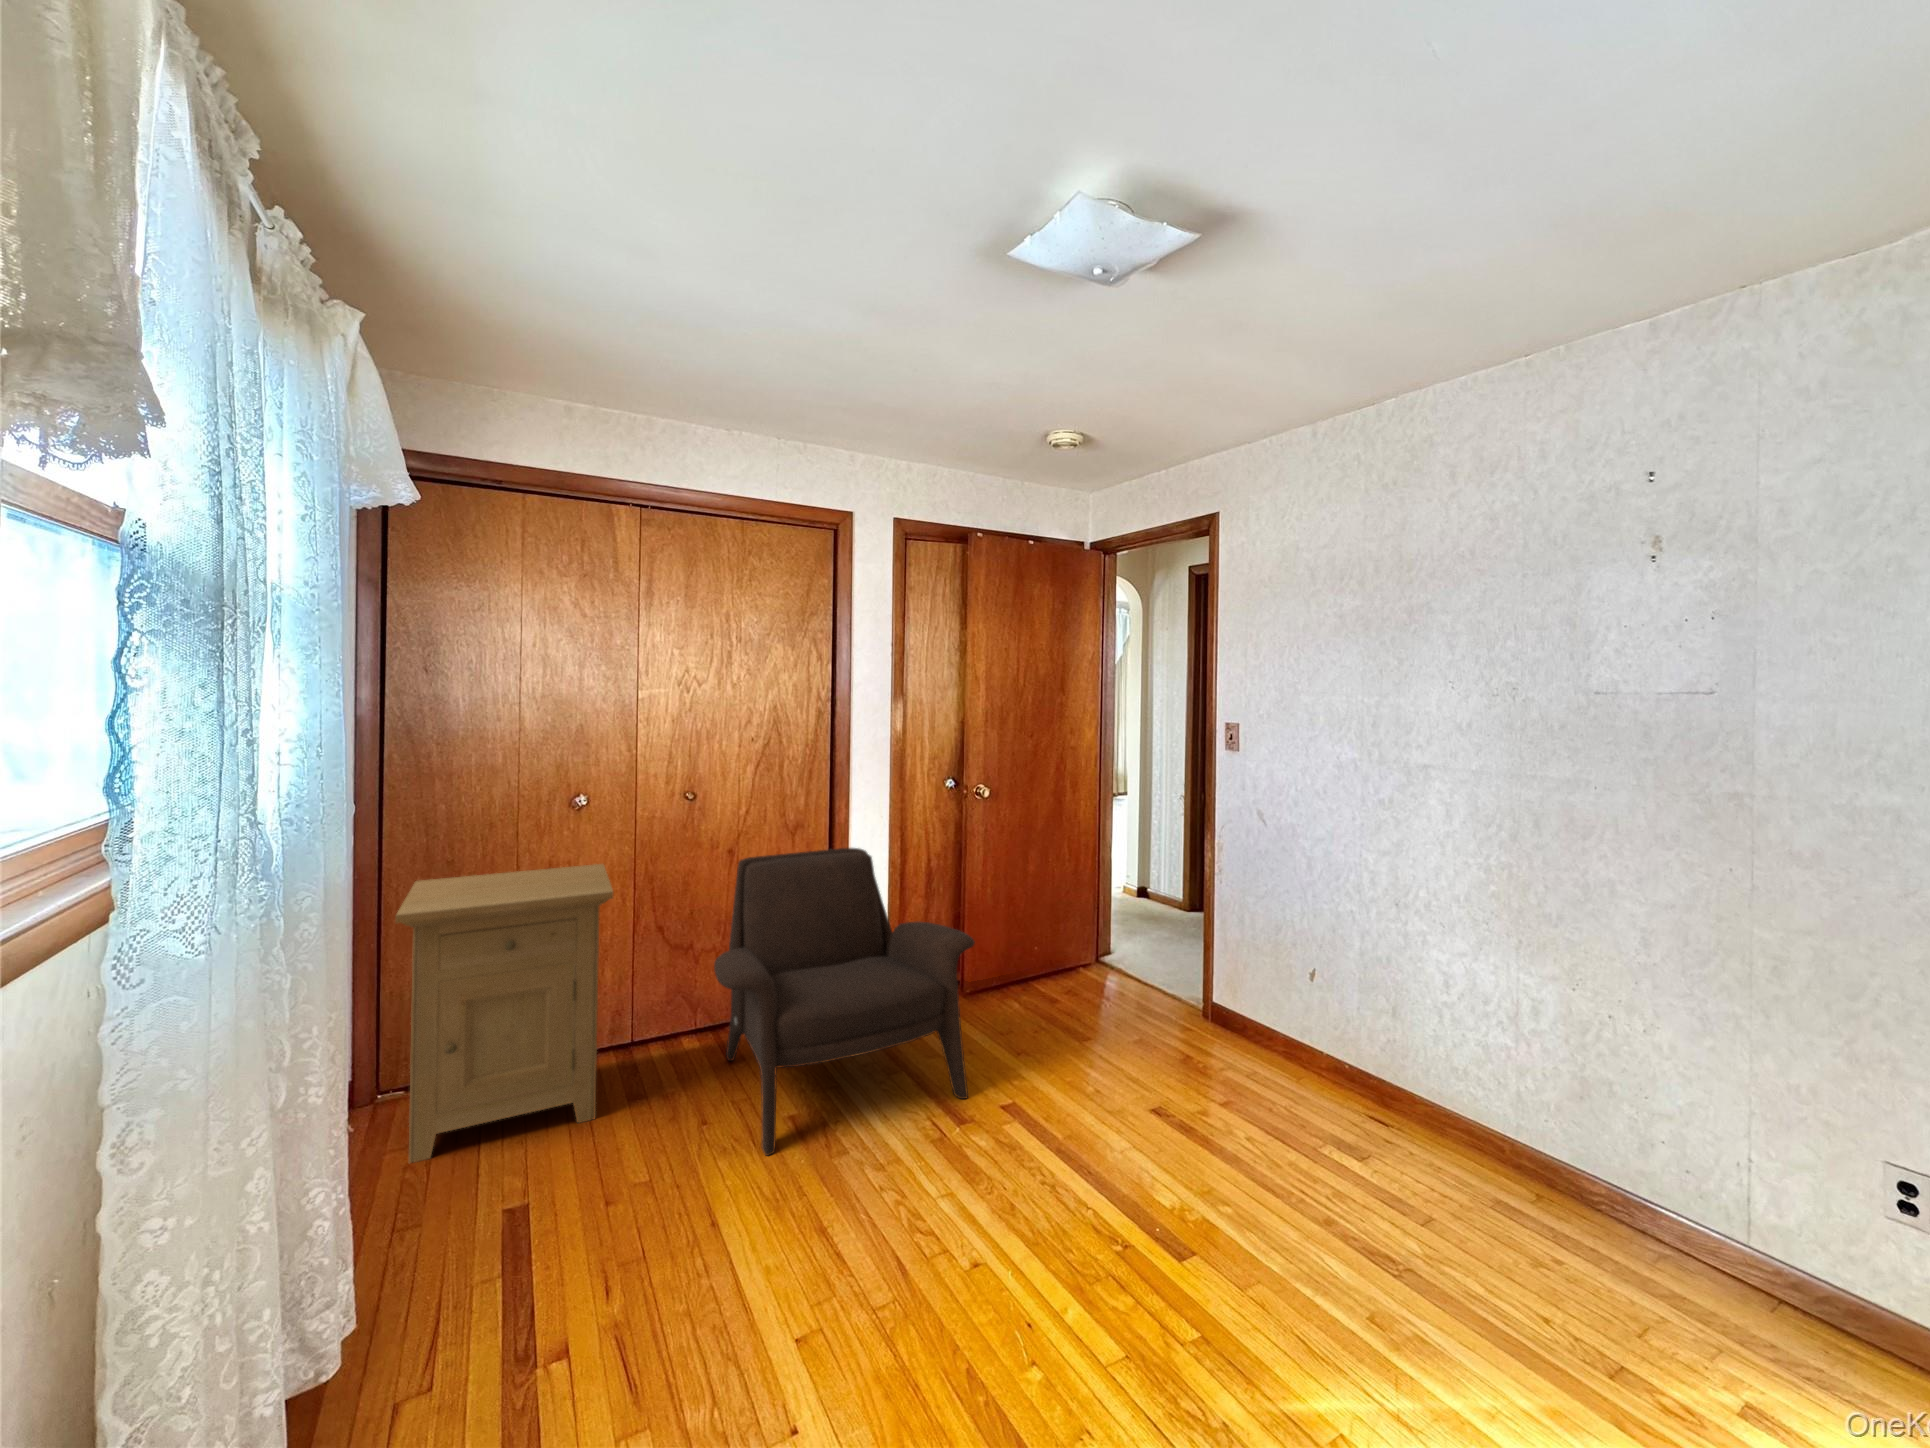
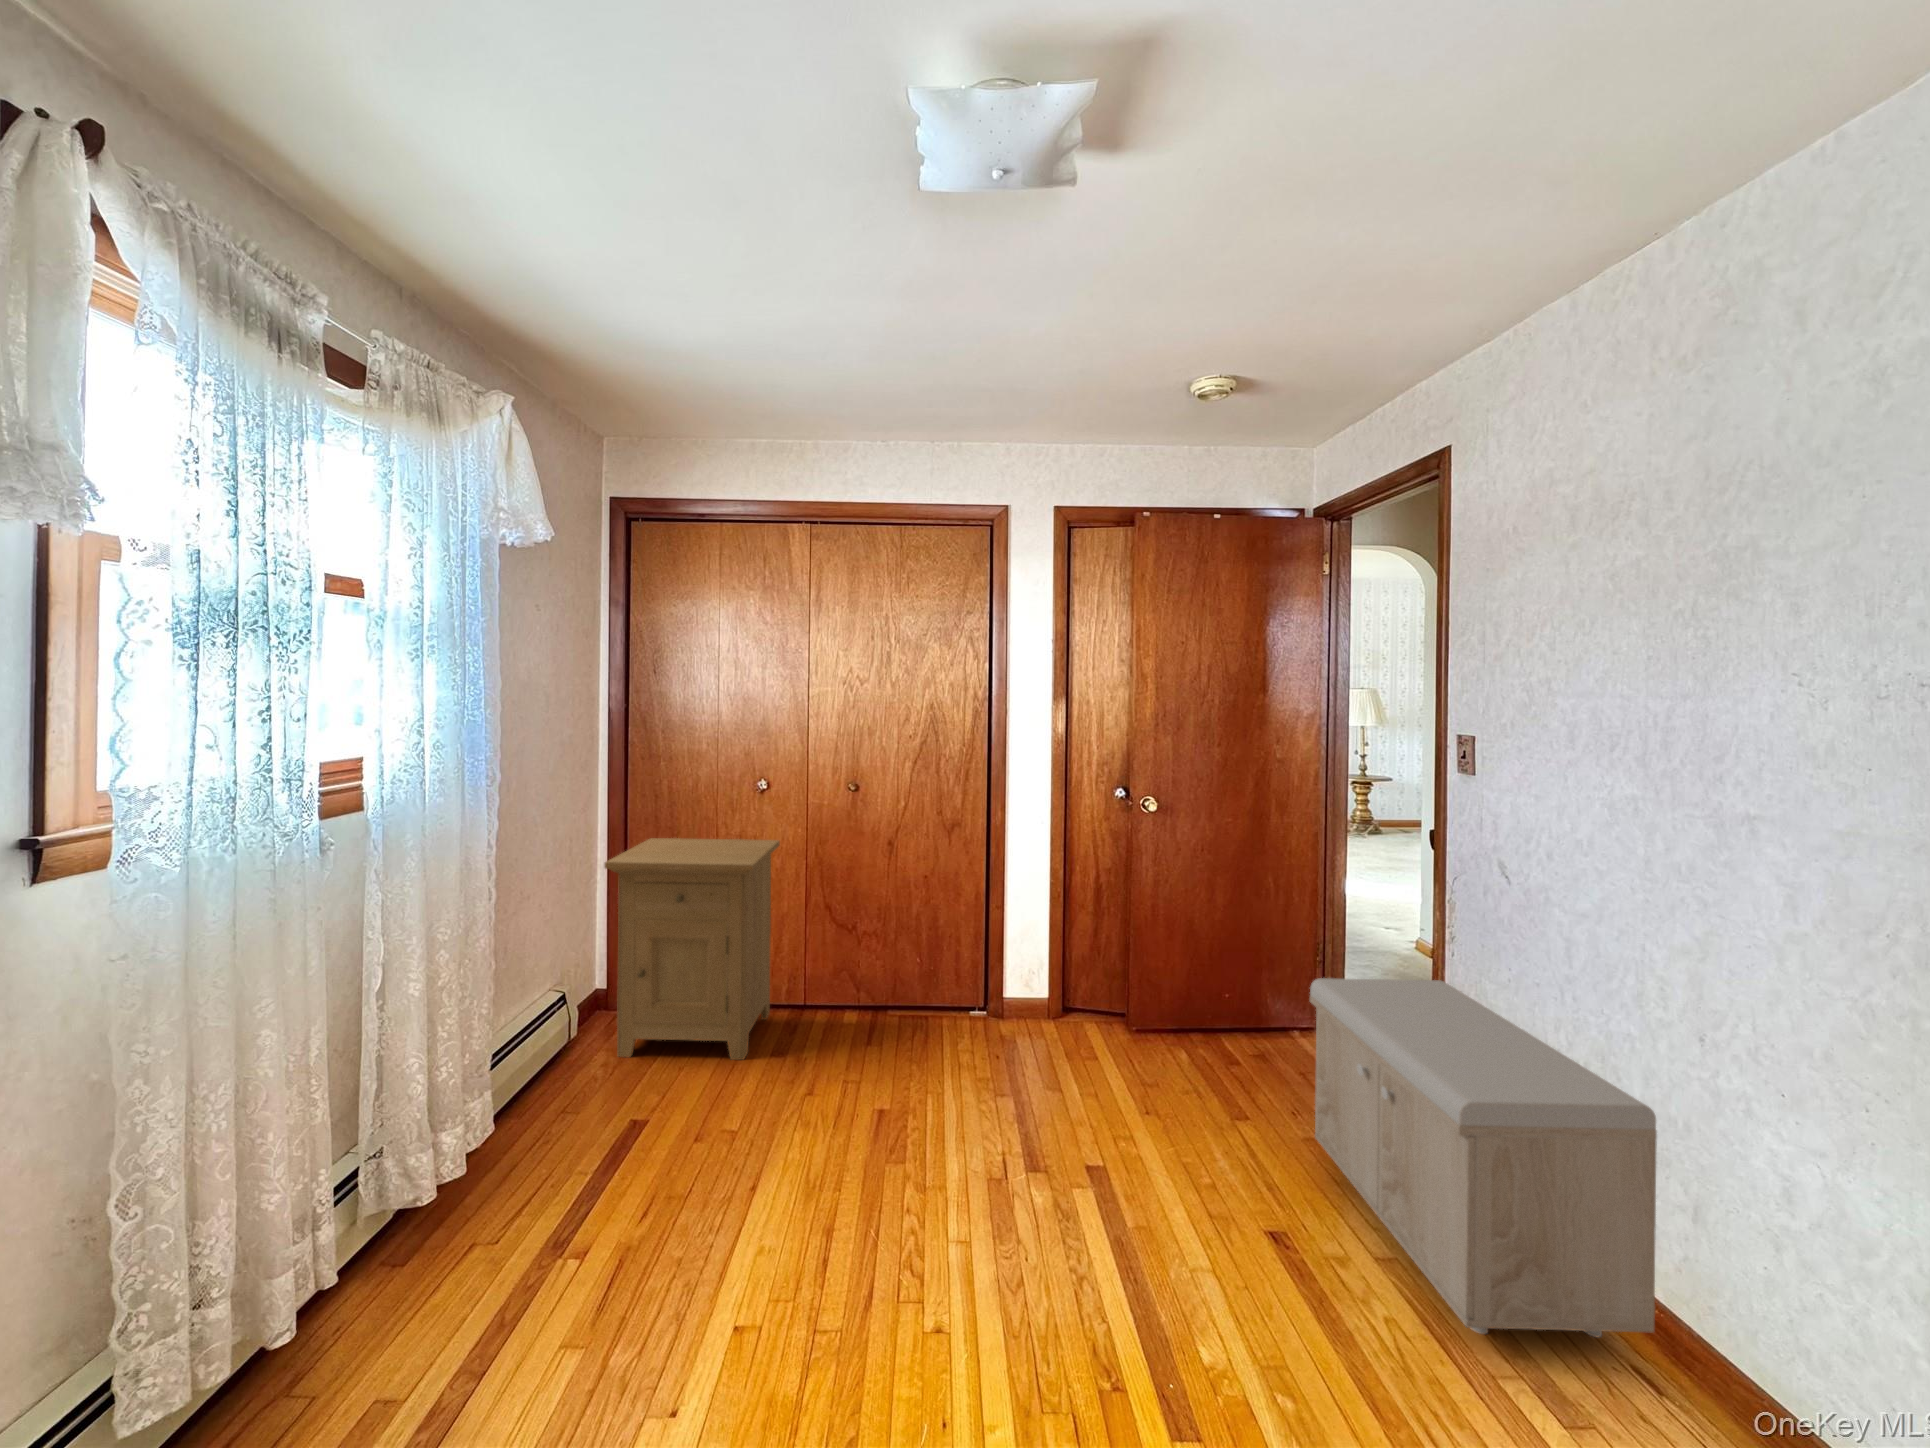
armchair: present [714,848,975,1156] -> none [816,849,1083,1144]
storage bench: none [1145,901,1369,1124] -> present [1310,978,1657,1337]

